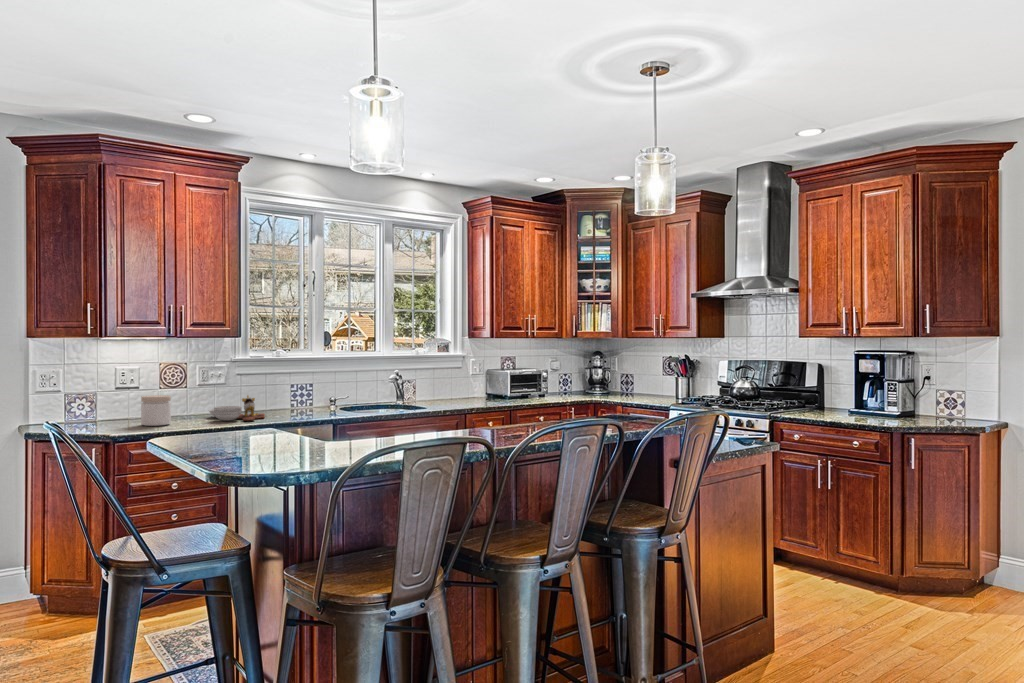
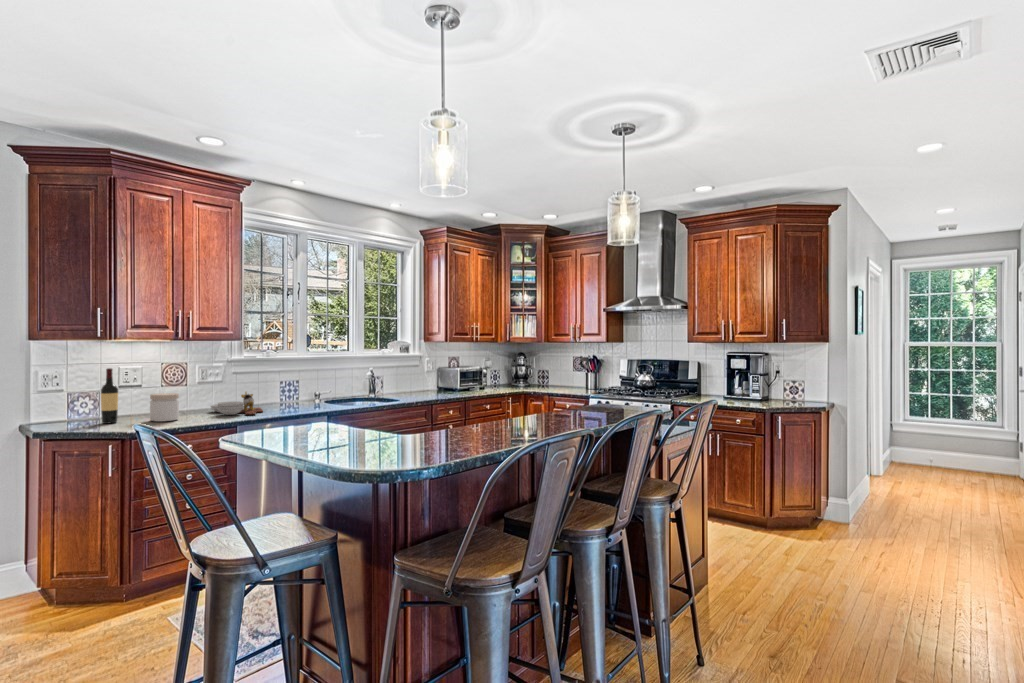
wine bottle: none [92,368,109,427] -> present [101,368,118,424]

